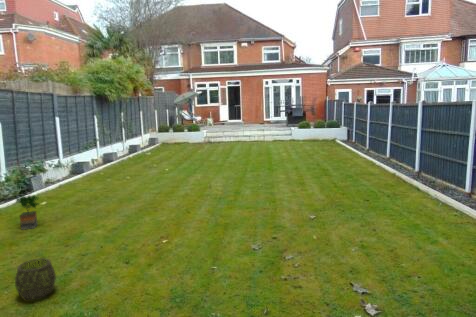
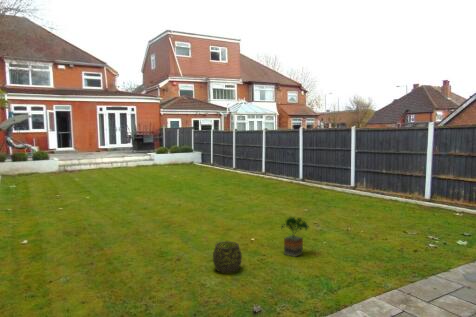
potted tree: present [16,195,39,230] -> present [281,217,309,257]

